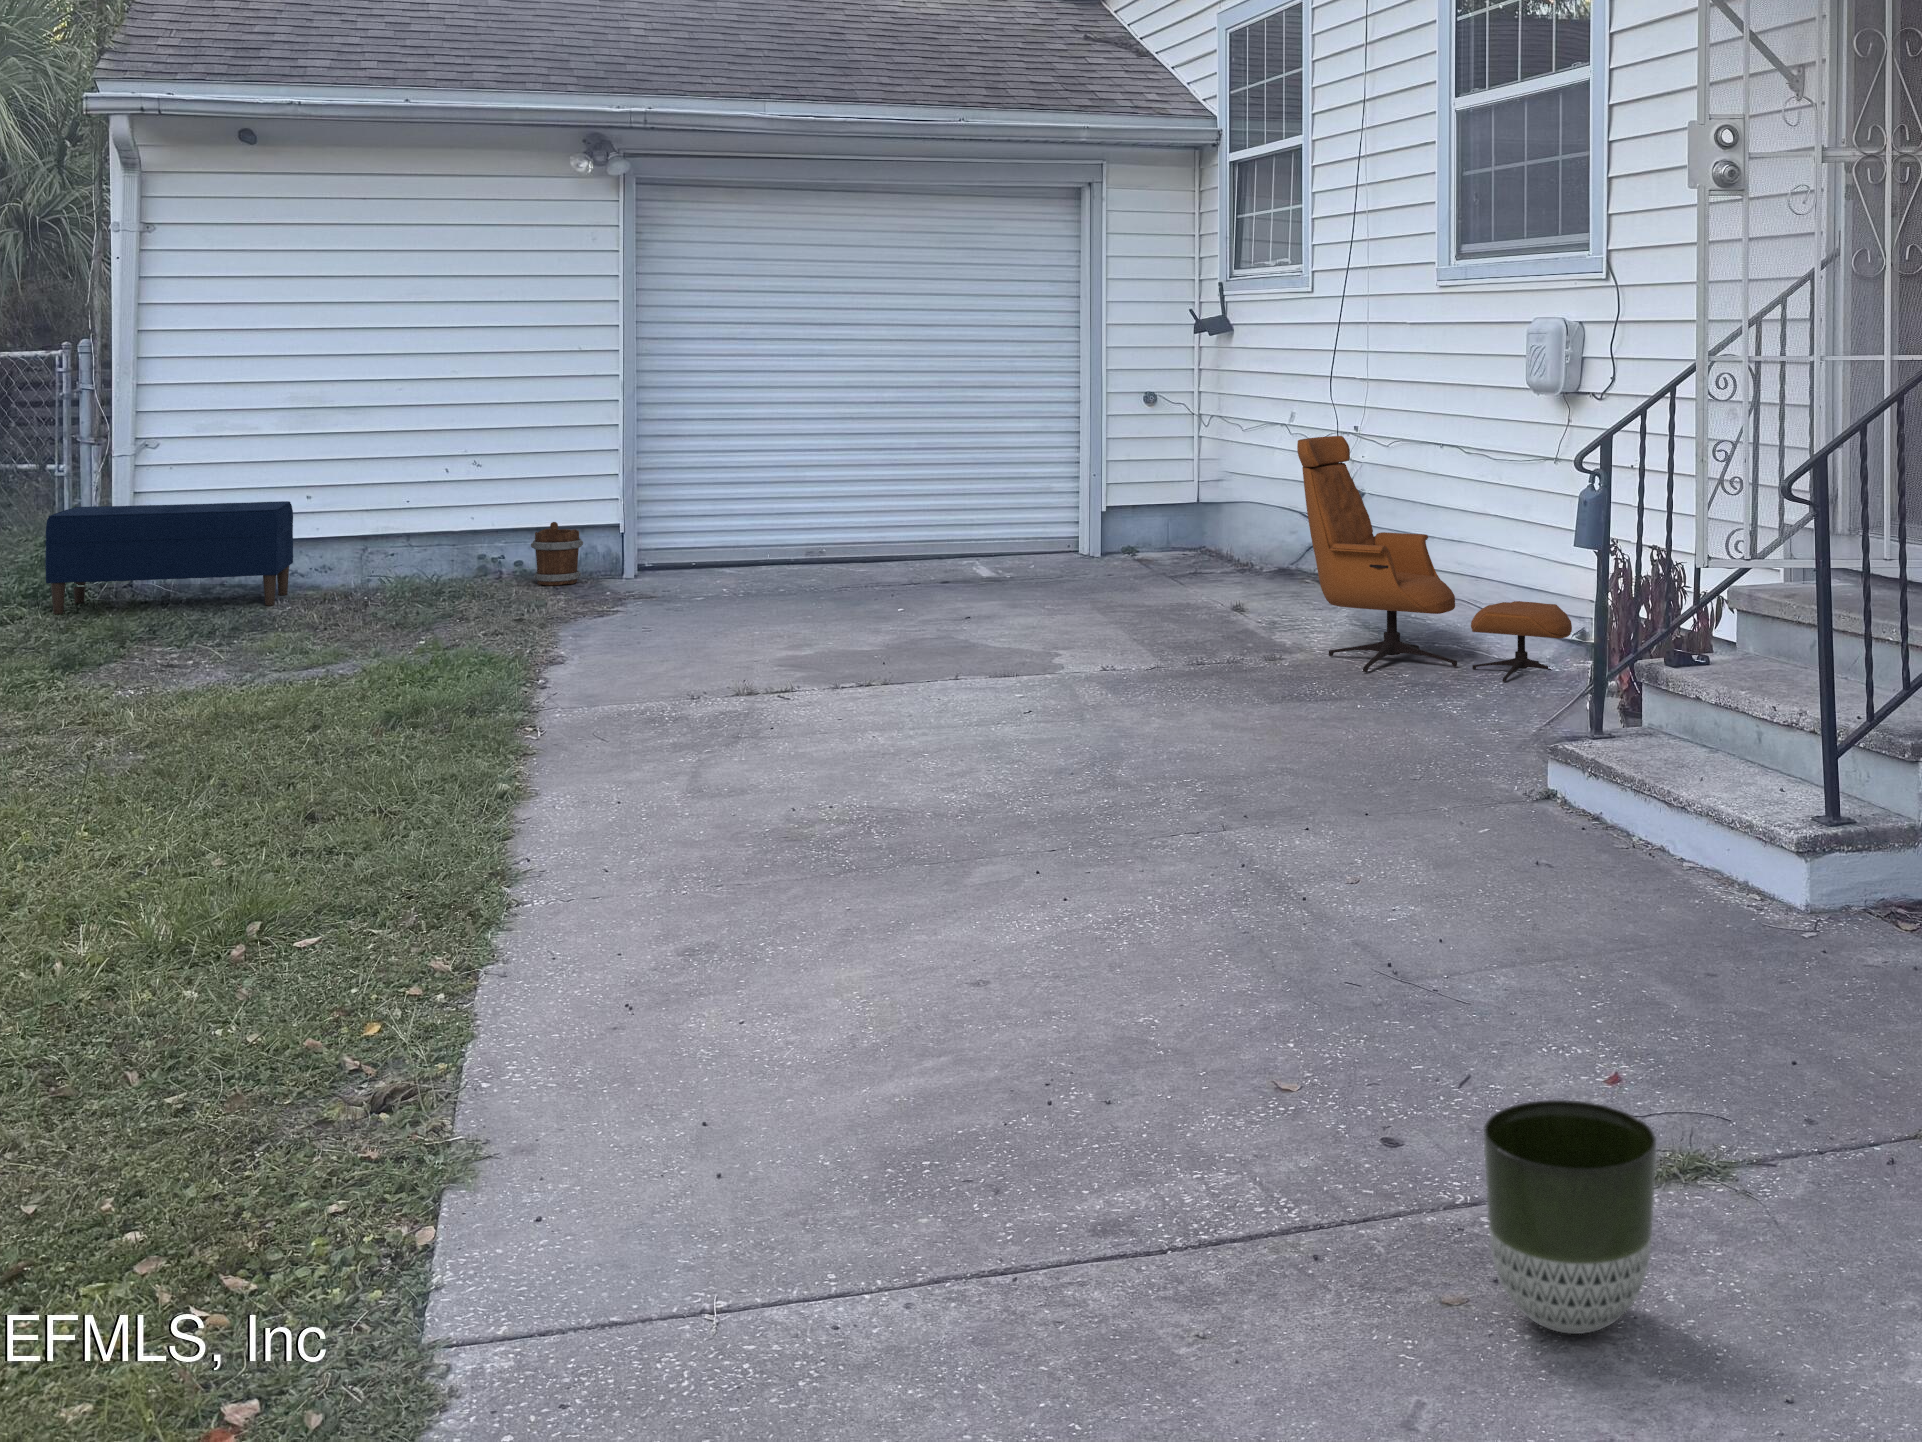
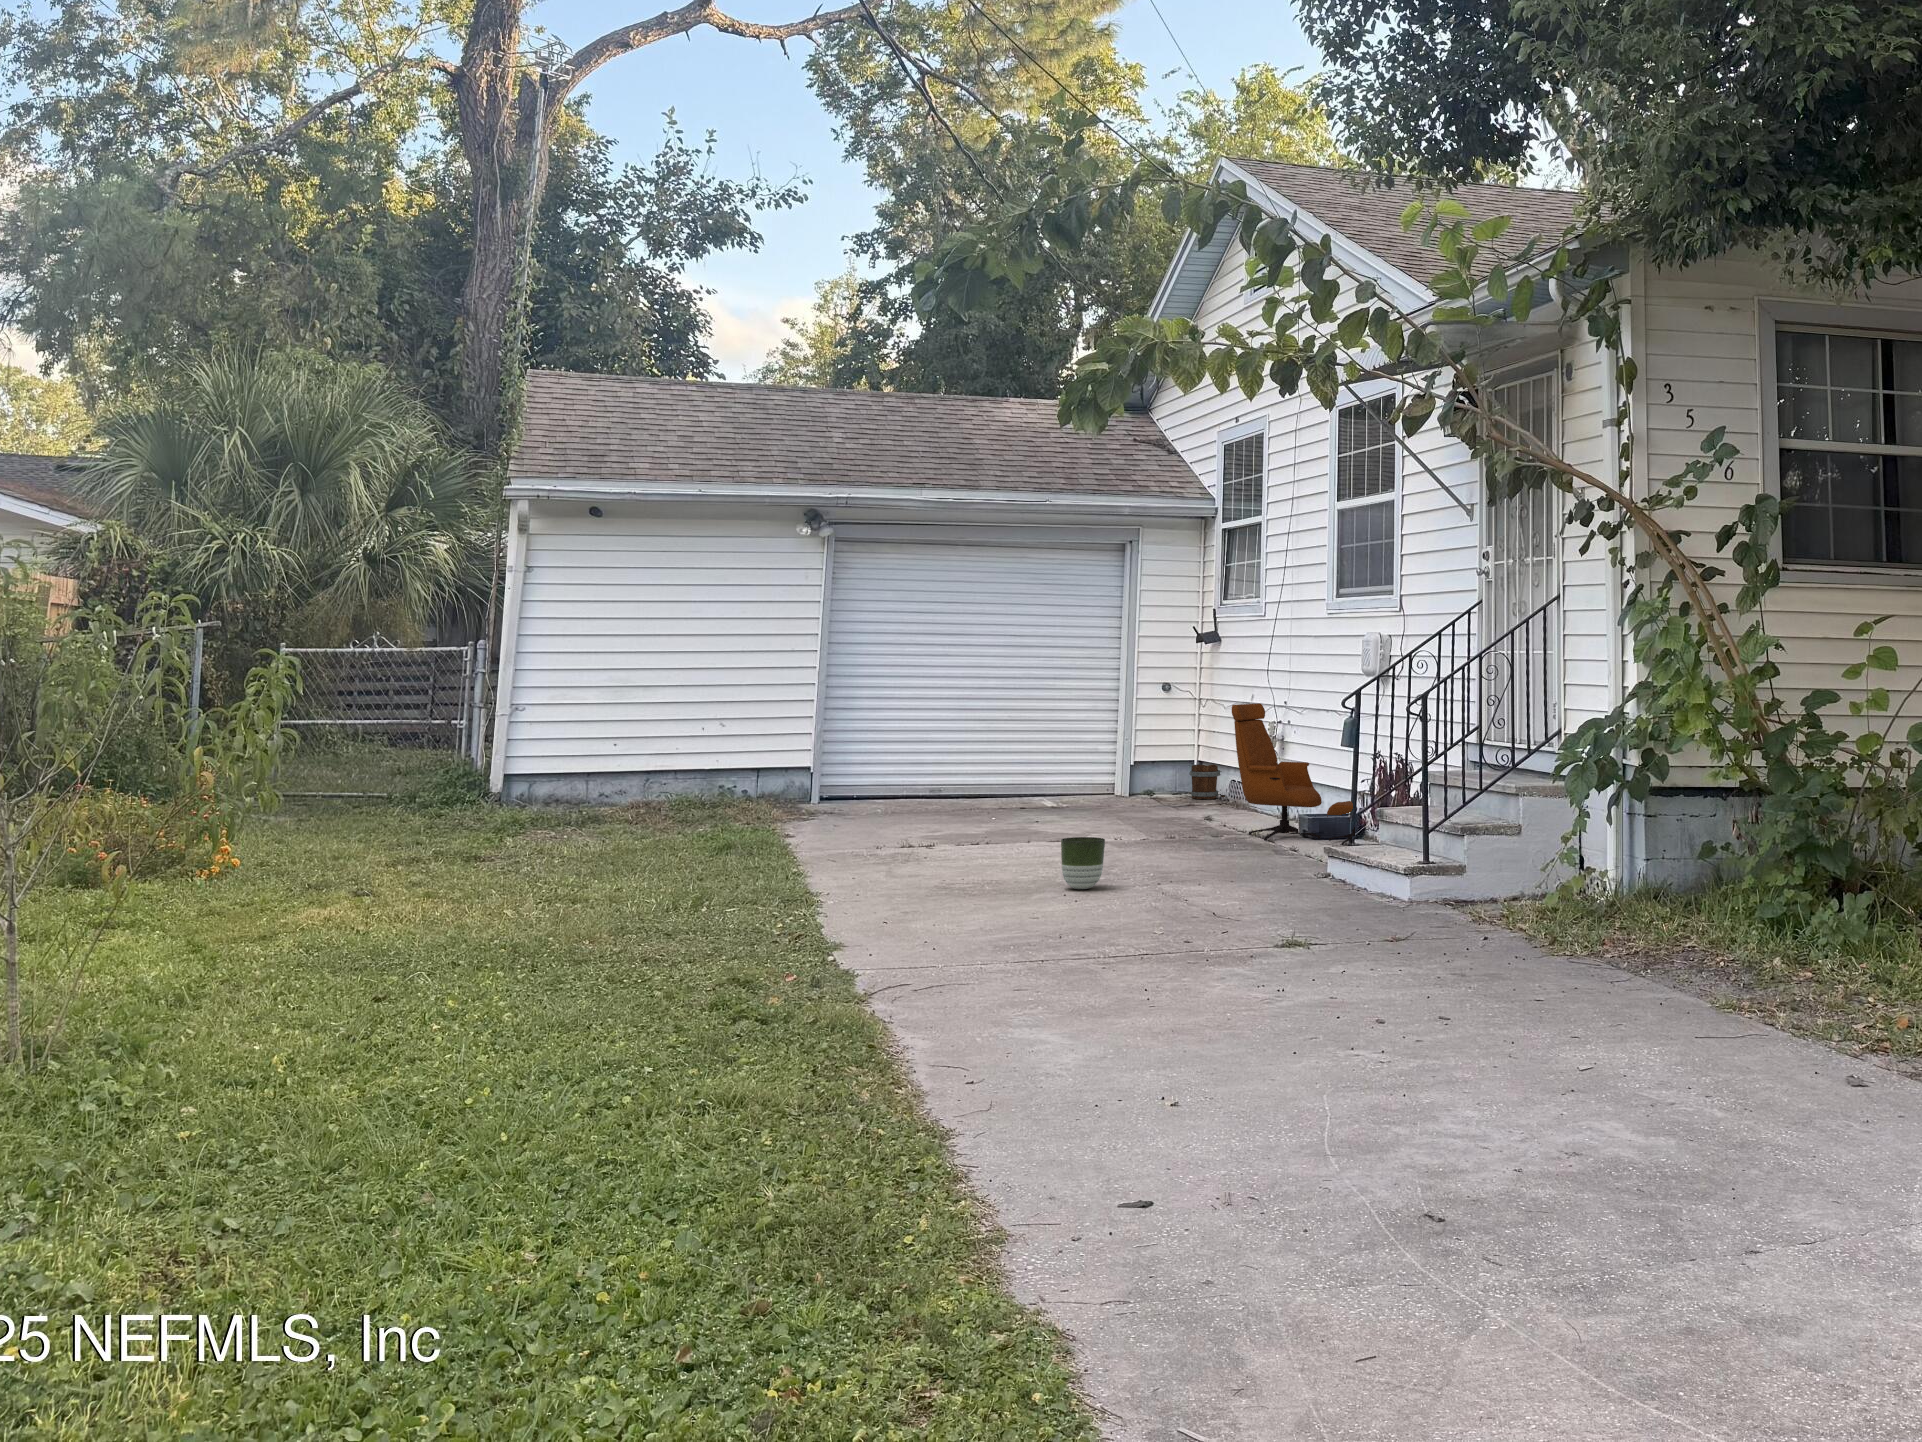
bench: present [46,501,293,614] -> none [463,746,609,813]
bucket: present [531,522,583,585] -> present [1189,764,1225,799]
planter: present [1484,1100,1656,1334] -> present [1061,837,1105,889]

